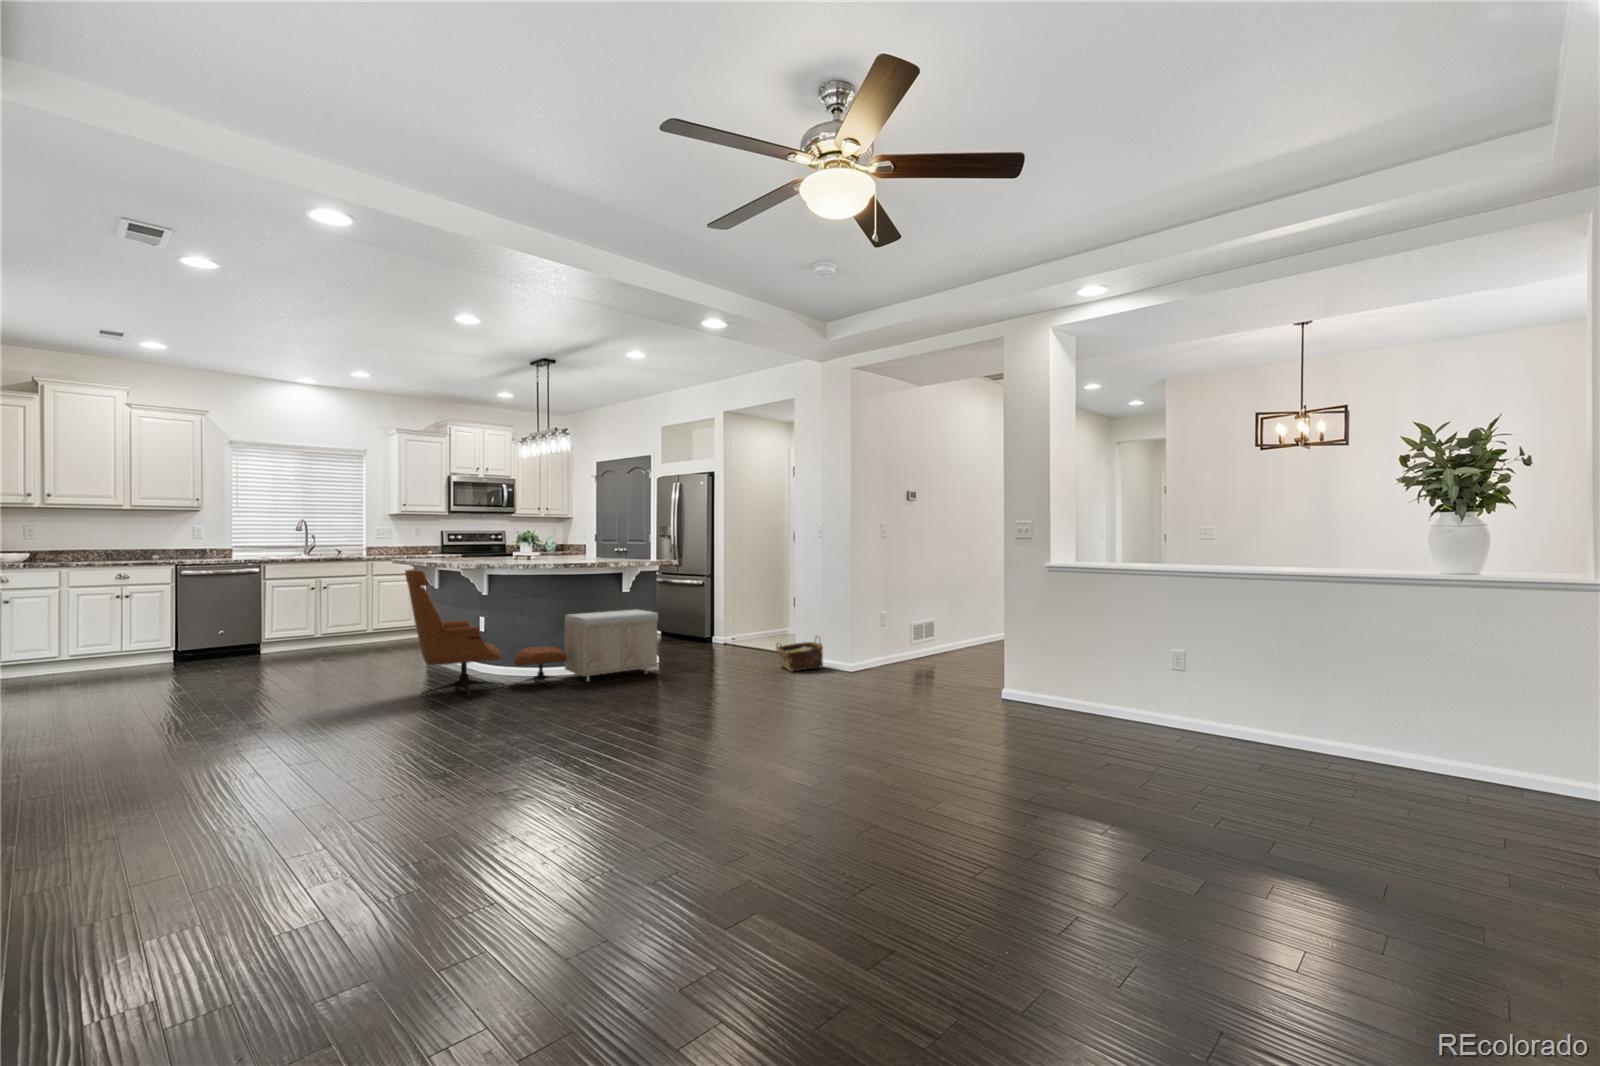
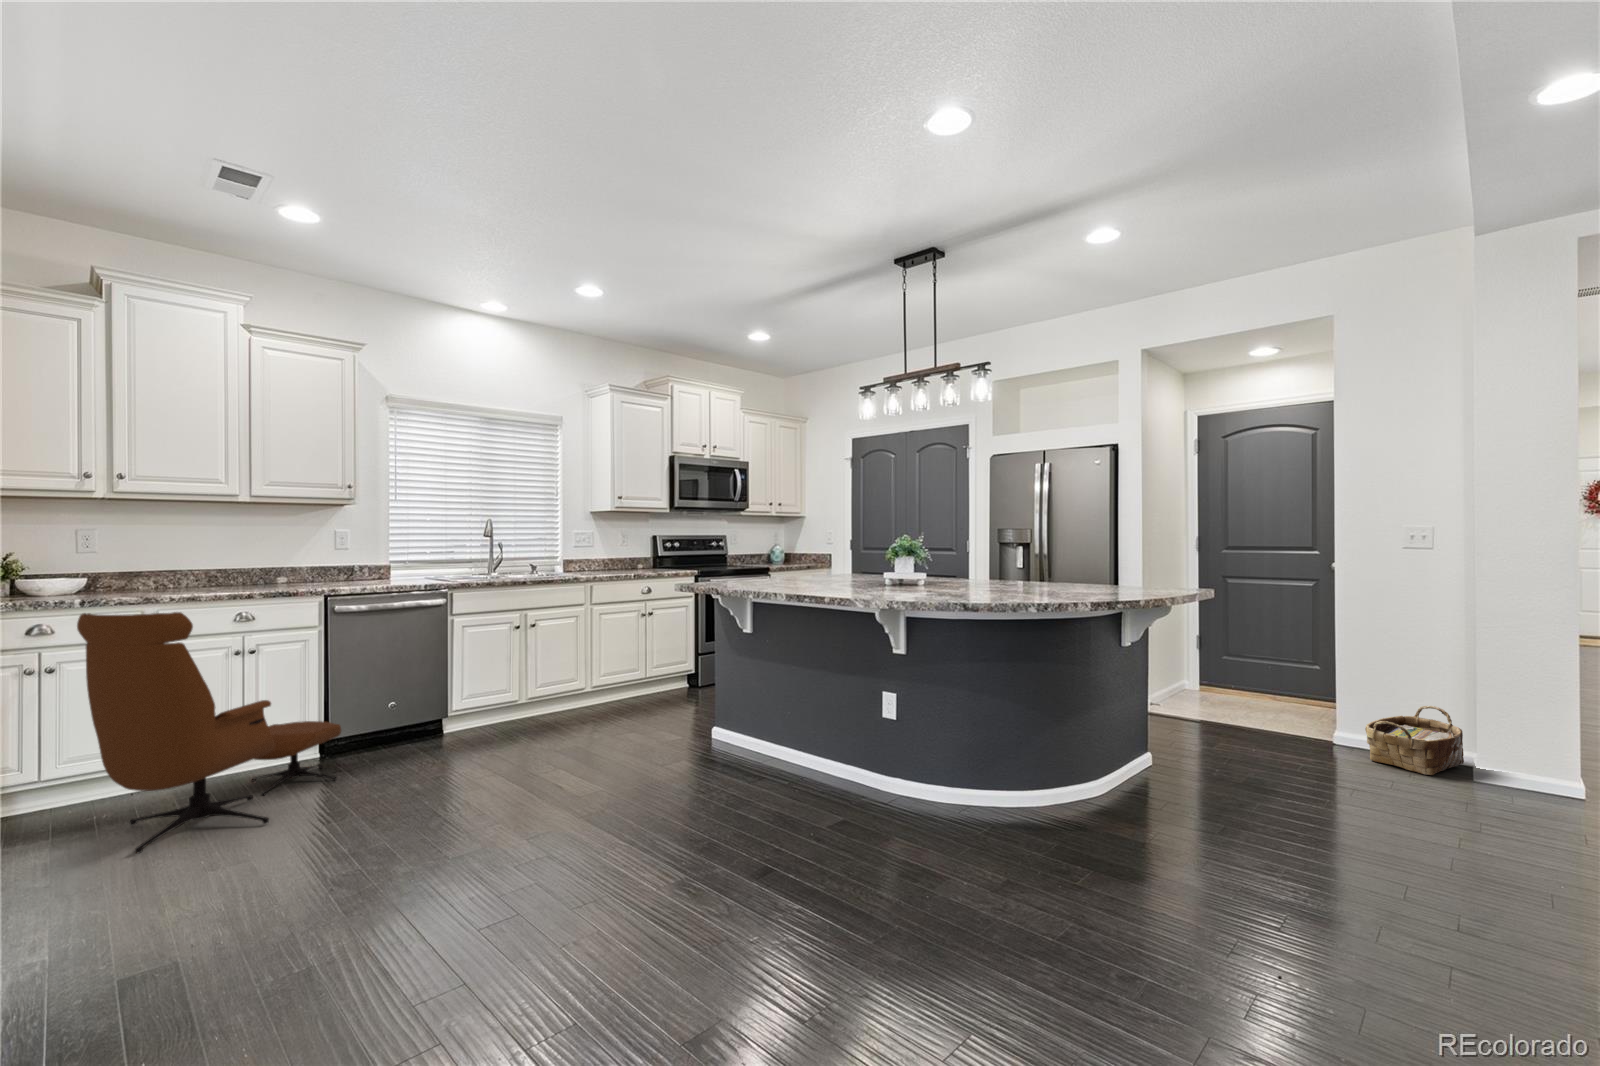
lounge chair: present [405,569,567,698] -> present [77,612,341,853]
storage bench: present [565,610,658,681] -> none [1055,665,1204,810]

